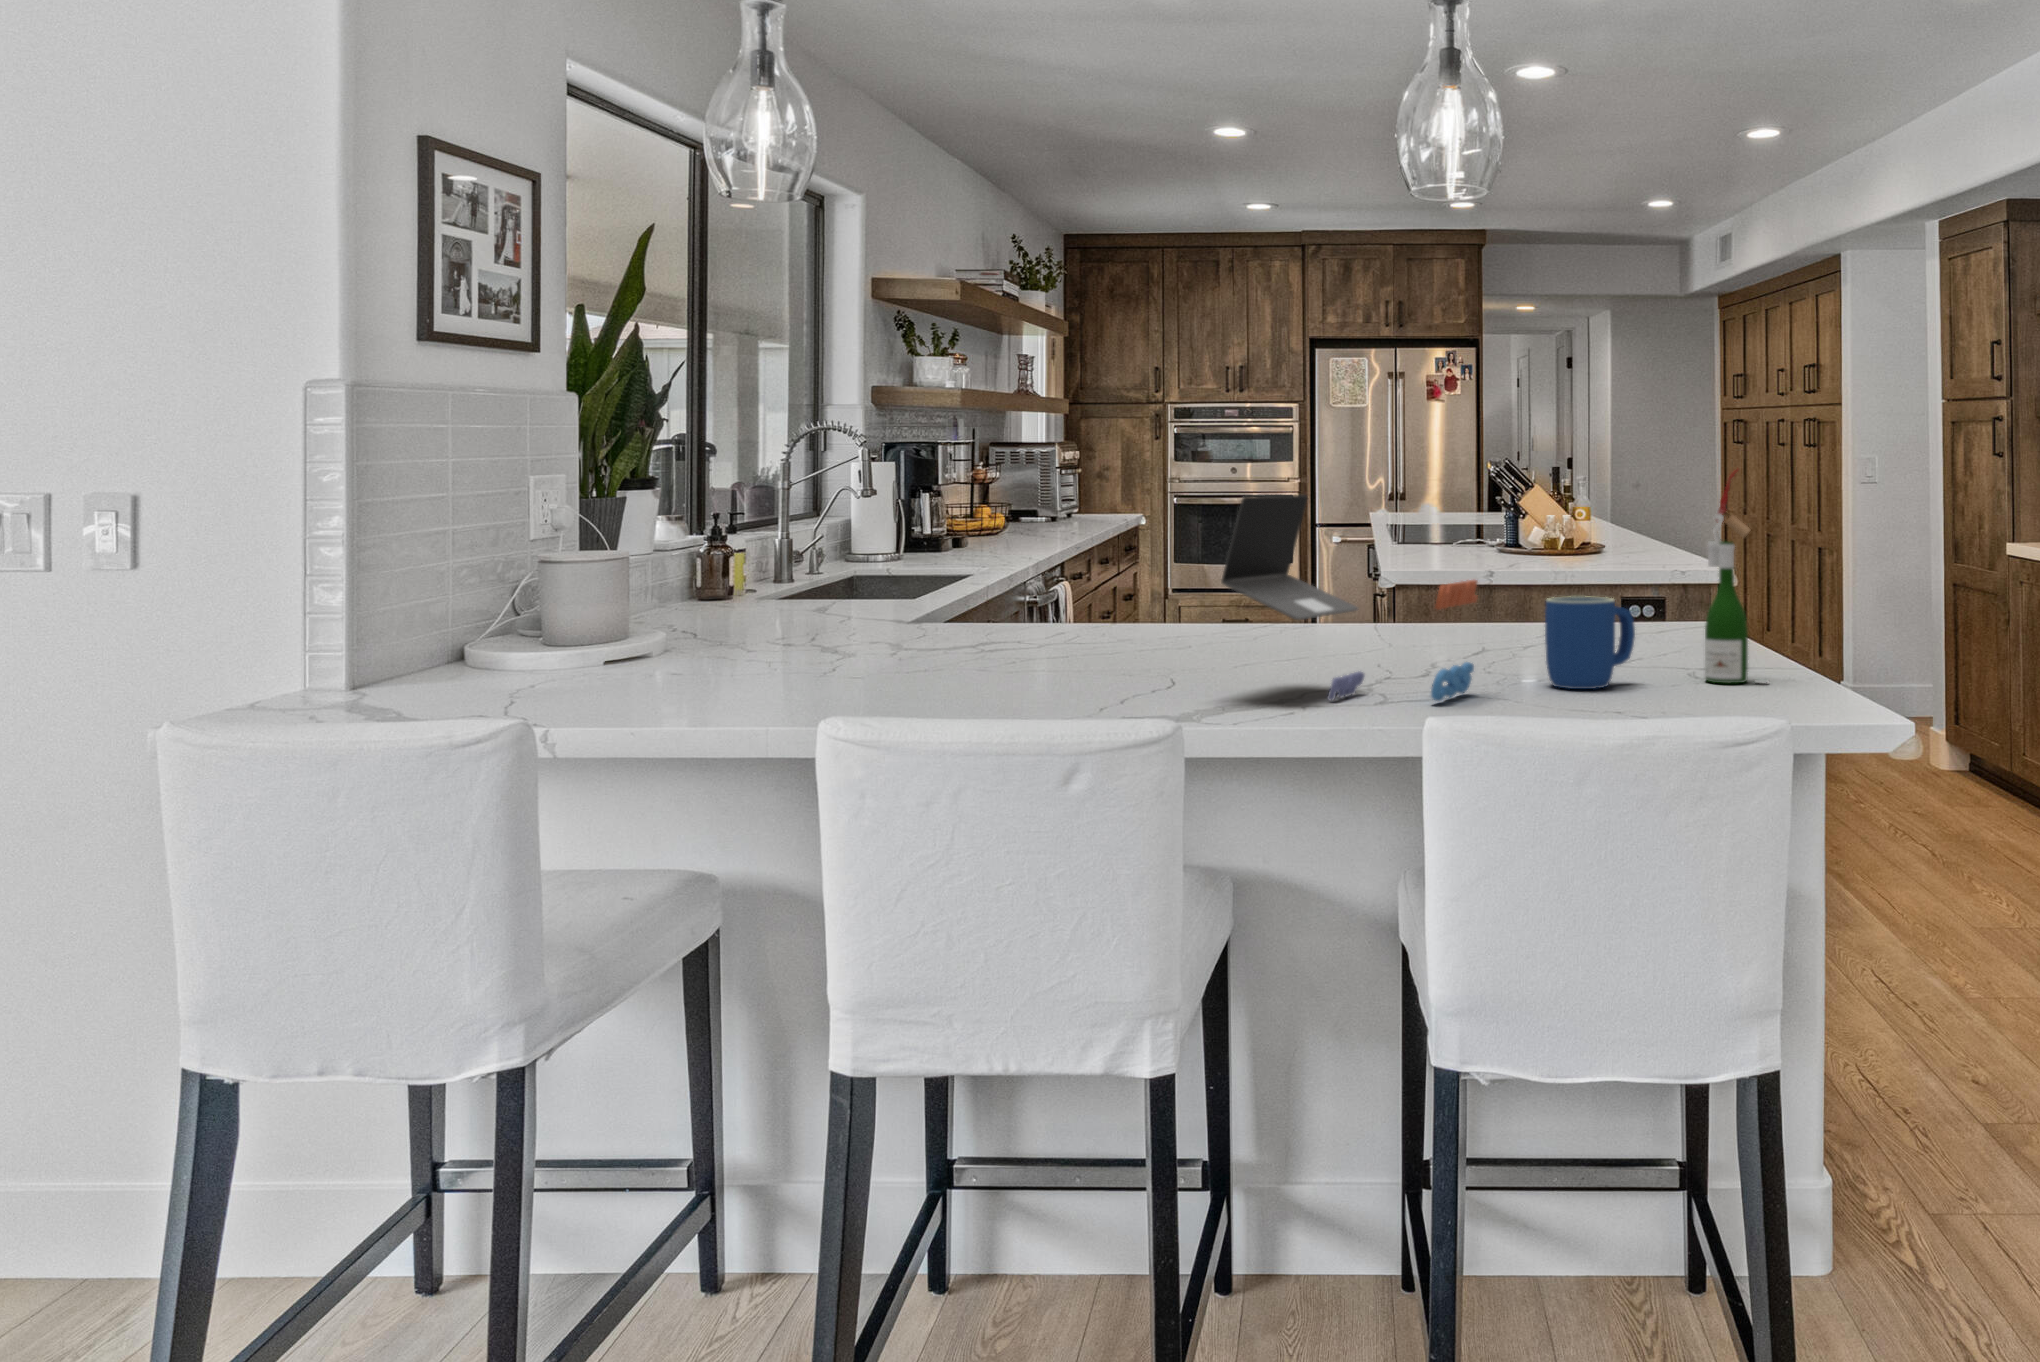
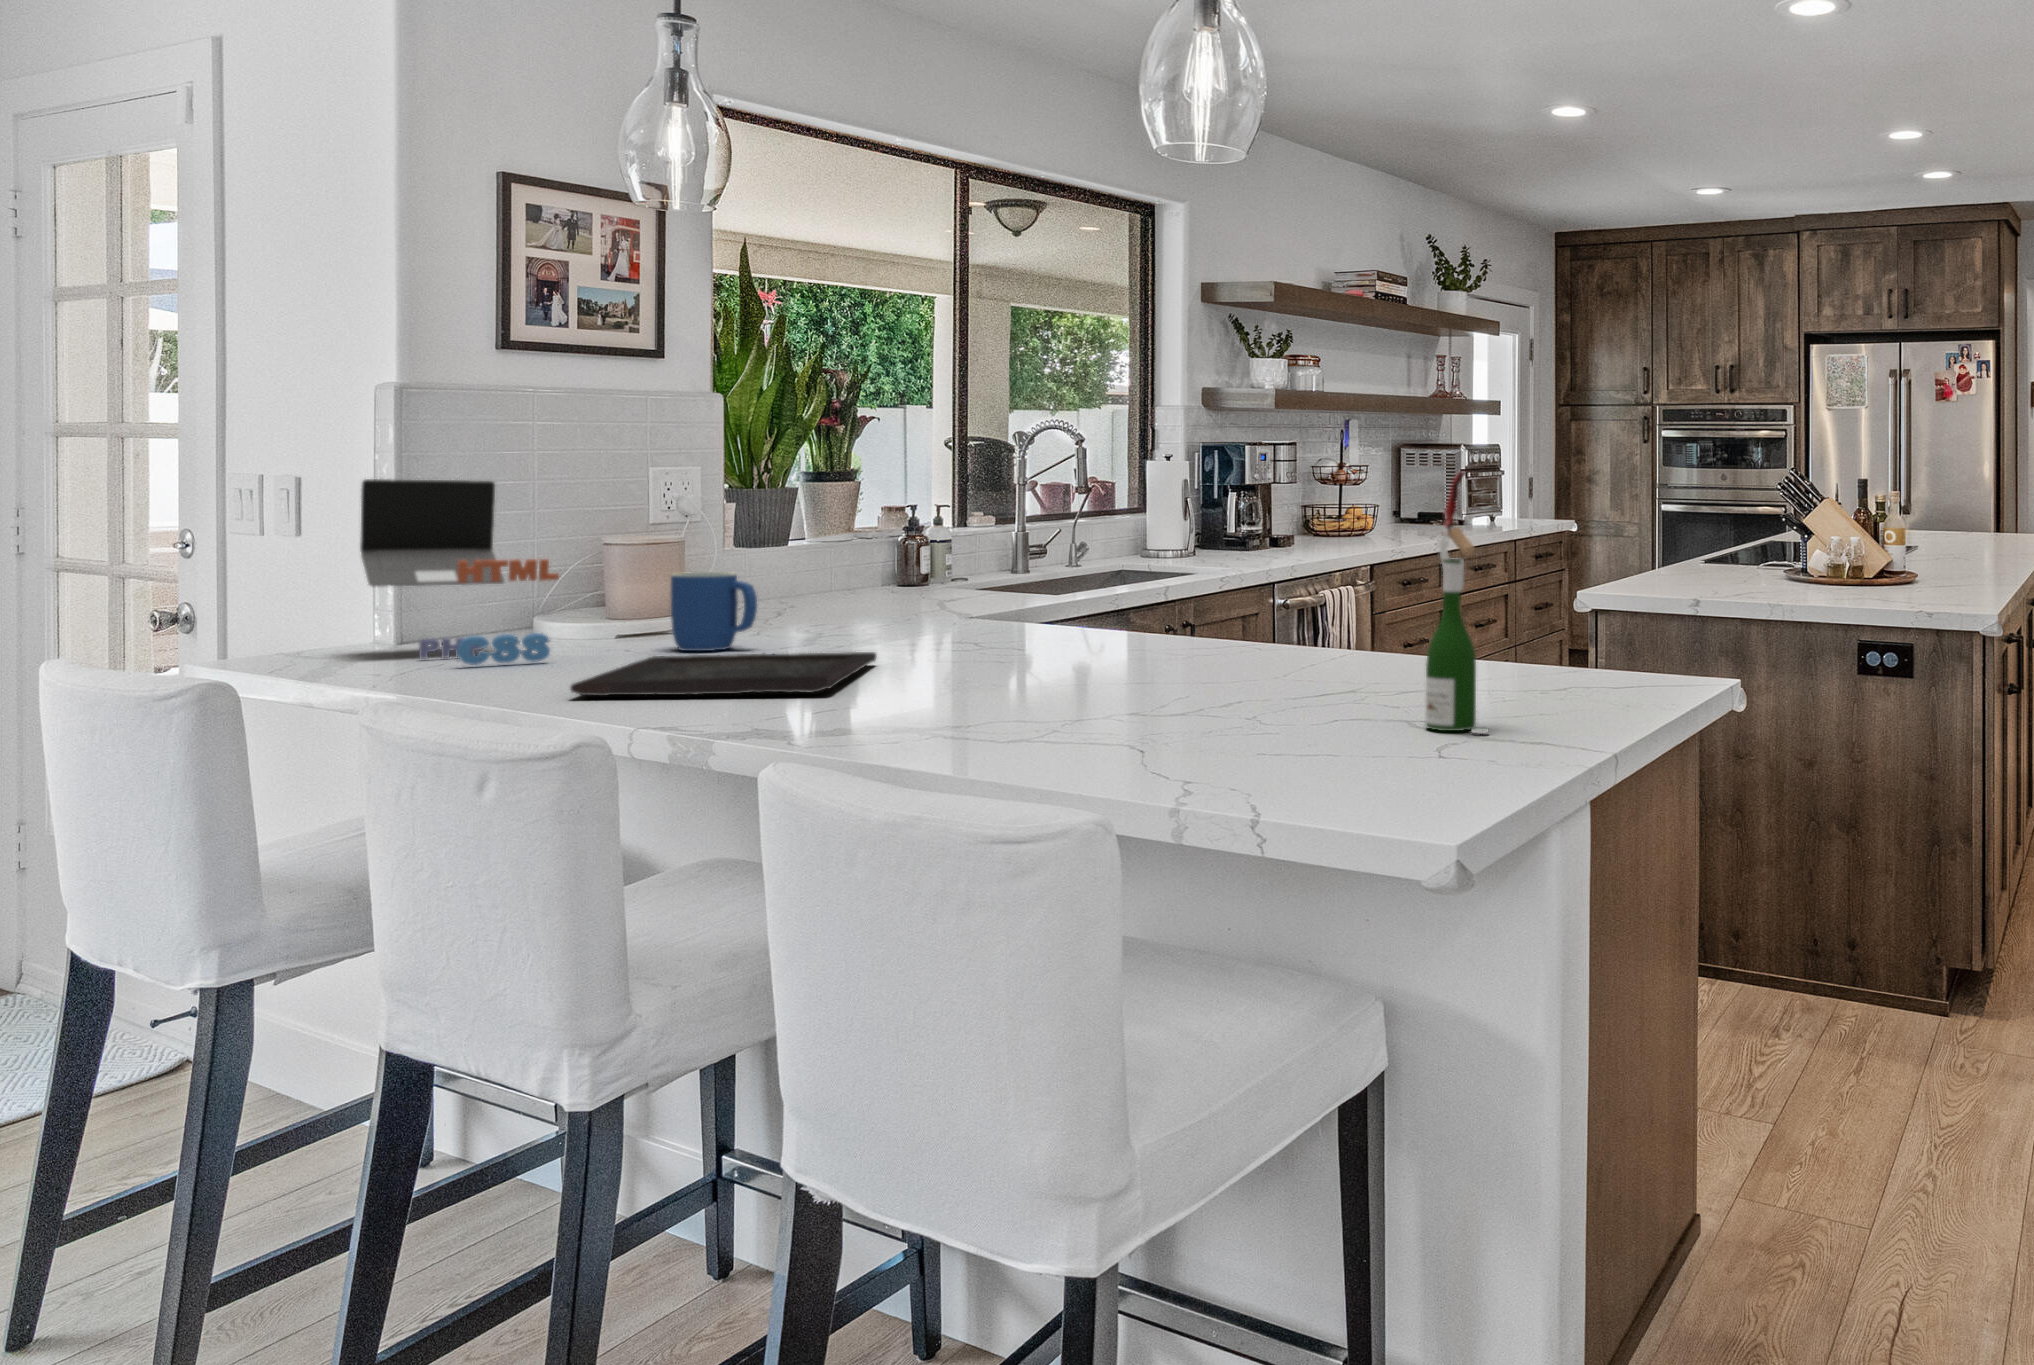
laptop: present [1221,495,1478,701] -> present [360,479,559,665]
mug: present [1545,596,1635,689] -> present [671,572,757,651]
tray: none [826,658,1139,715] -> present [571,652,877,696]

